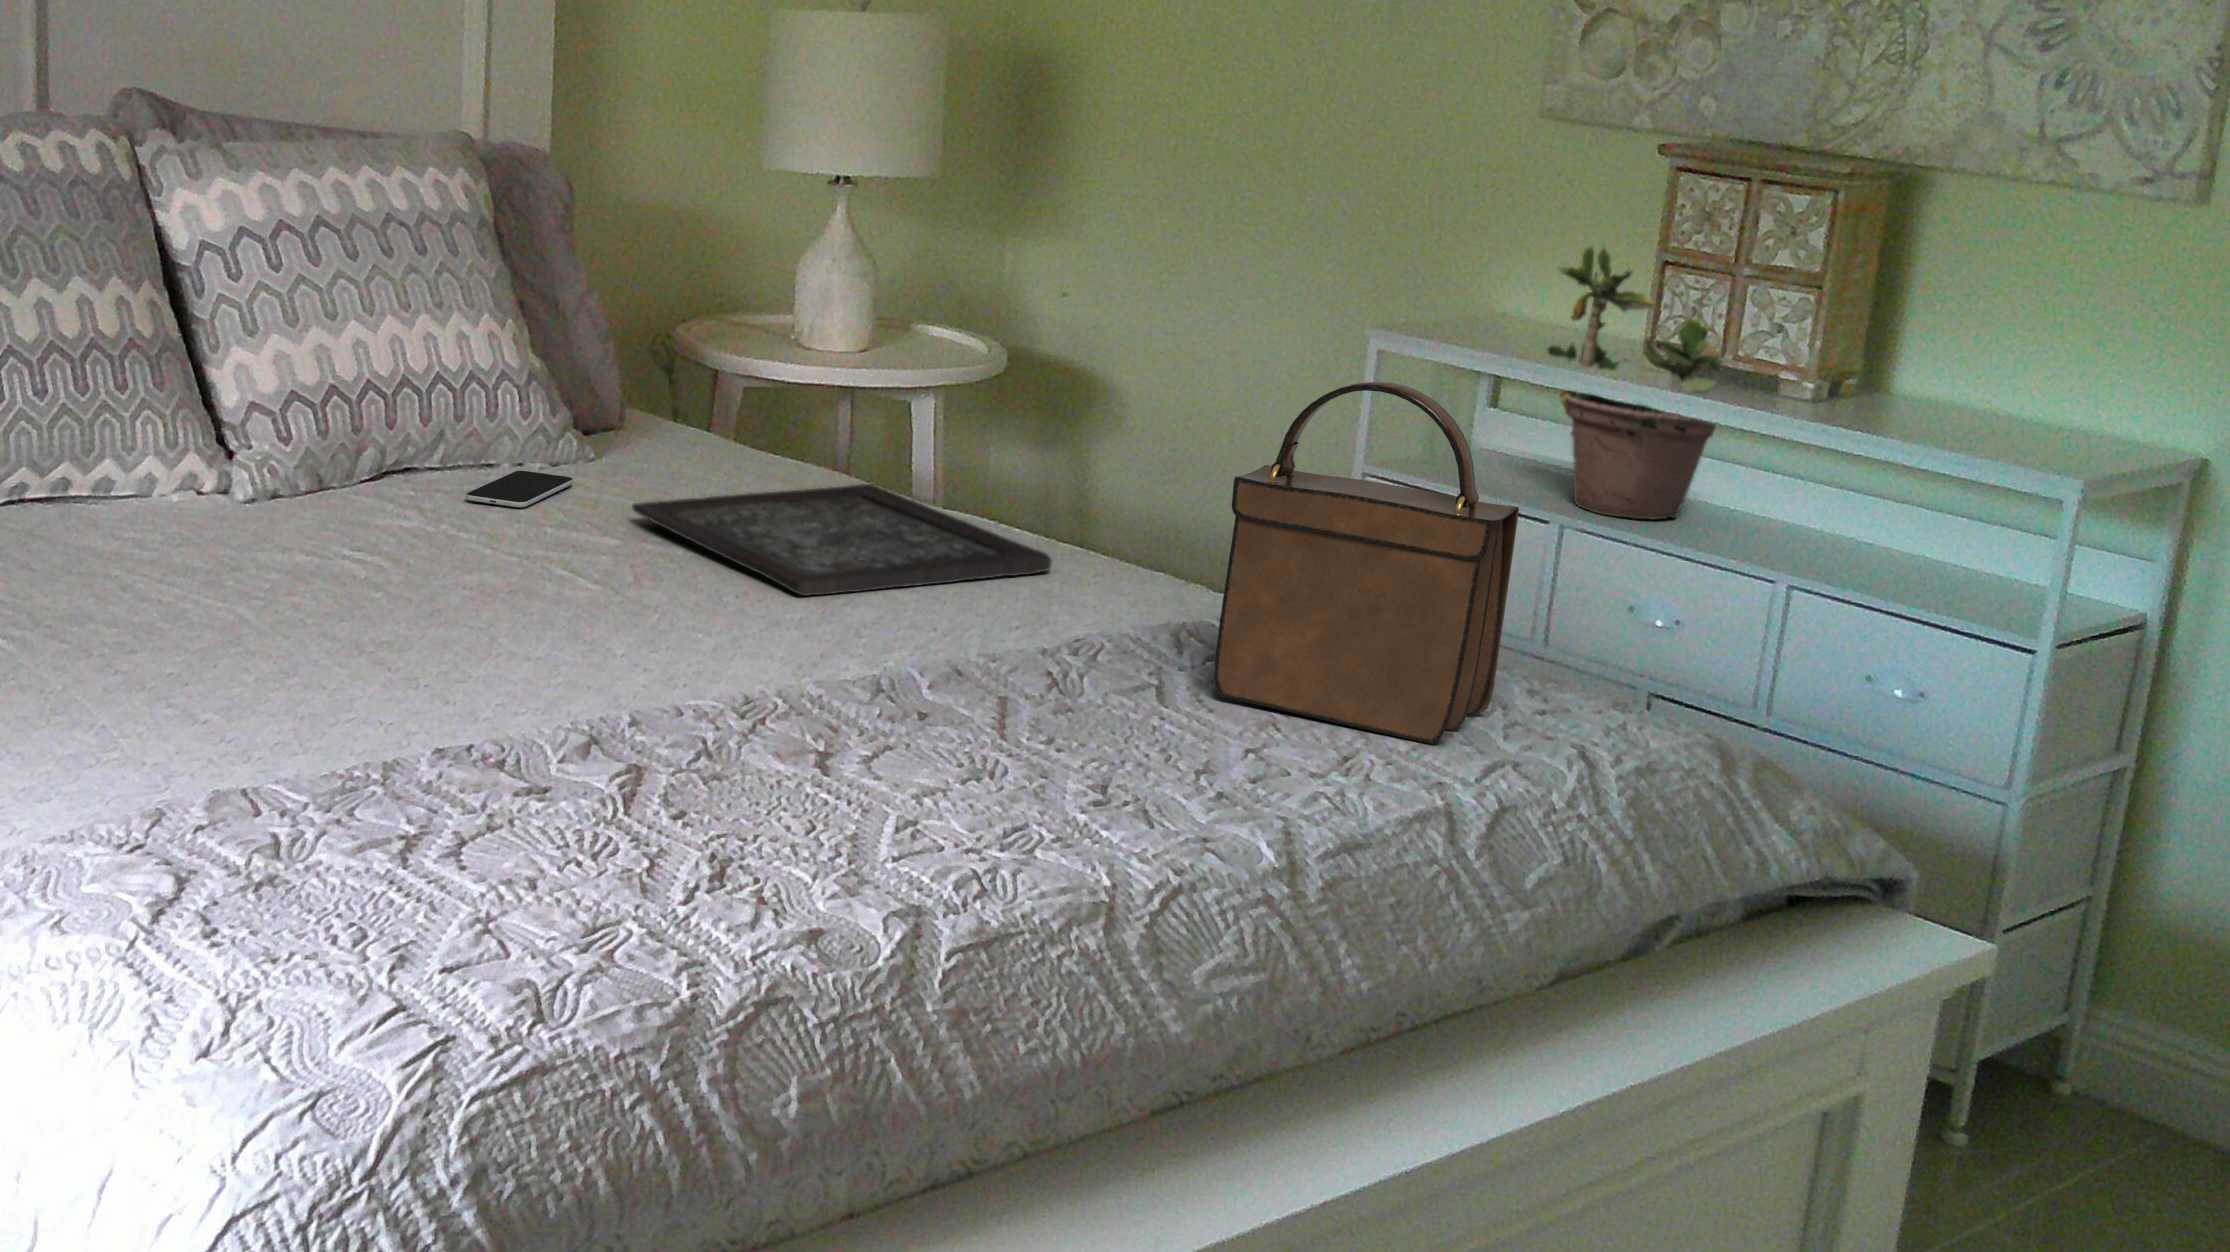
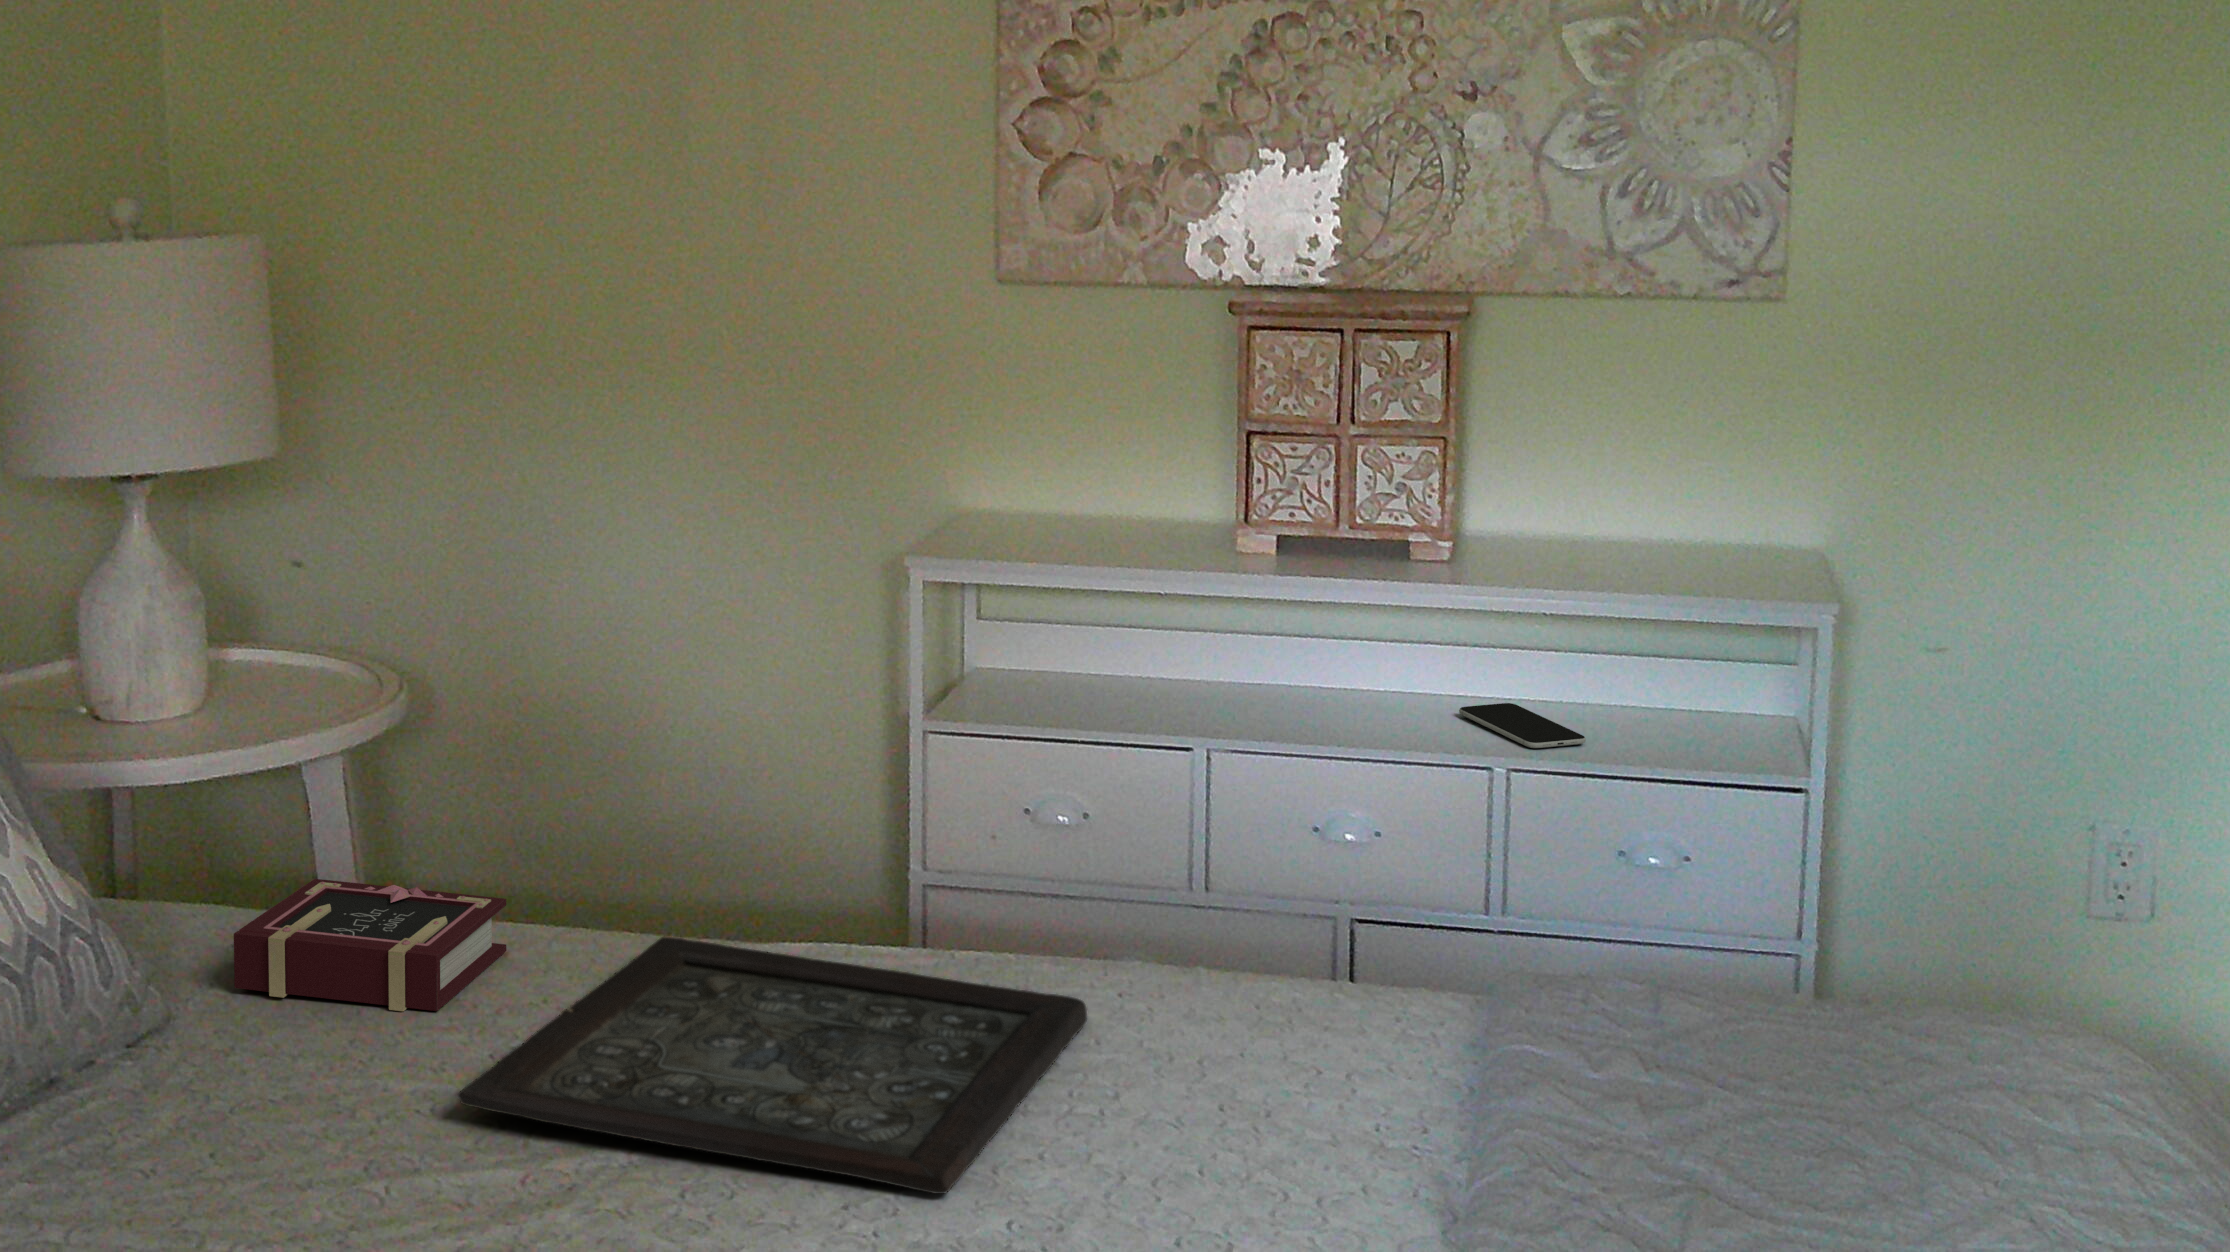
potted plant: present [1548,247,1722,519] -> none [1124,395,1358,721]
handbag: present [1214,382,1519,744] -> none [1598,729,1988,1188]
book: none [632,420,802,491] -> present [234,879,506,1011]
smartphone: present [465,471,574,508] -> present [1459,703,1586,748]

